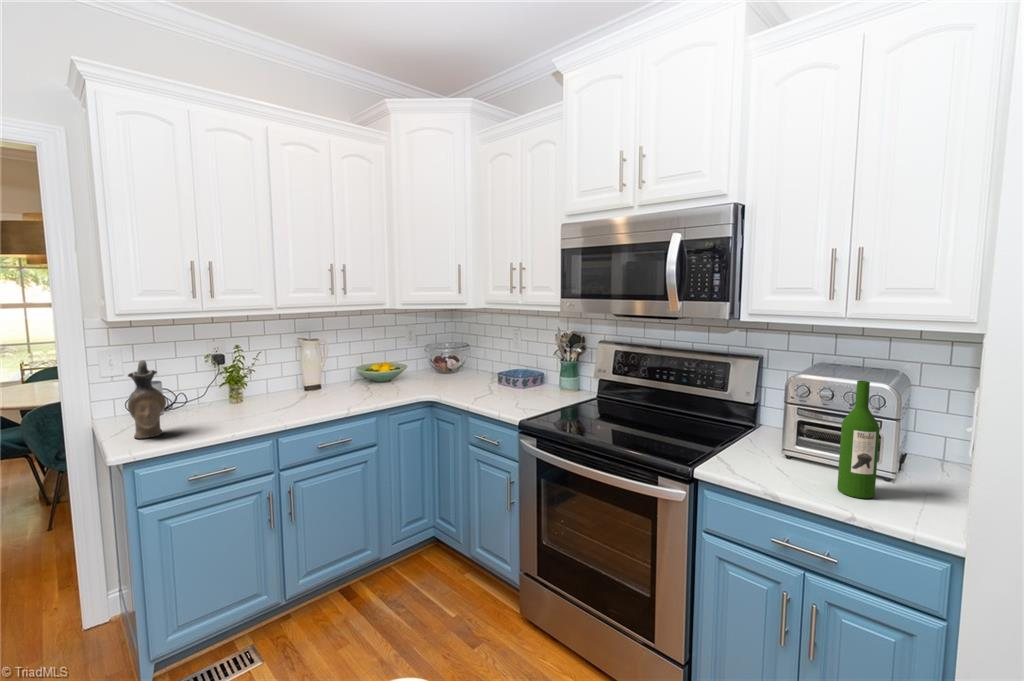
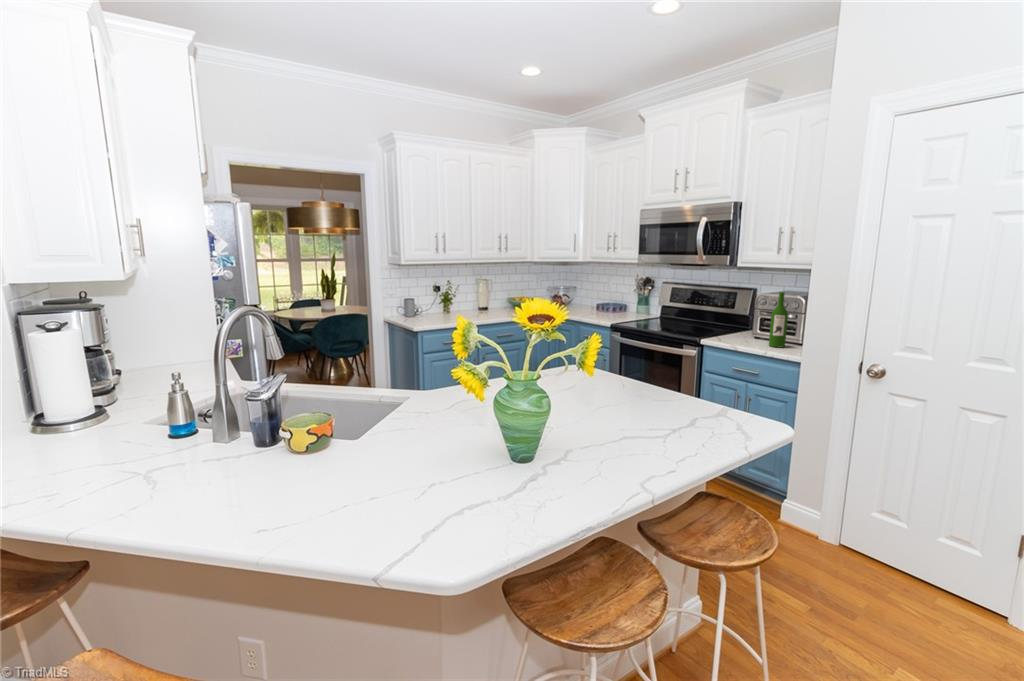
ceramic pitcher: present [128,360,166,438] -> none [413,283,430,322]

